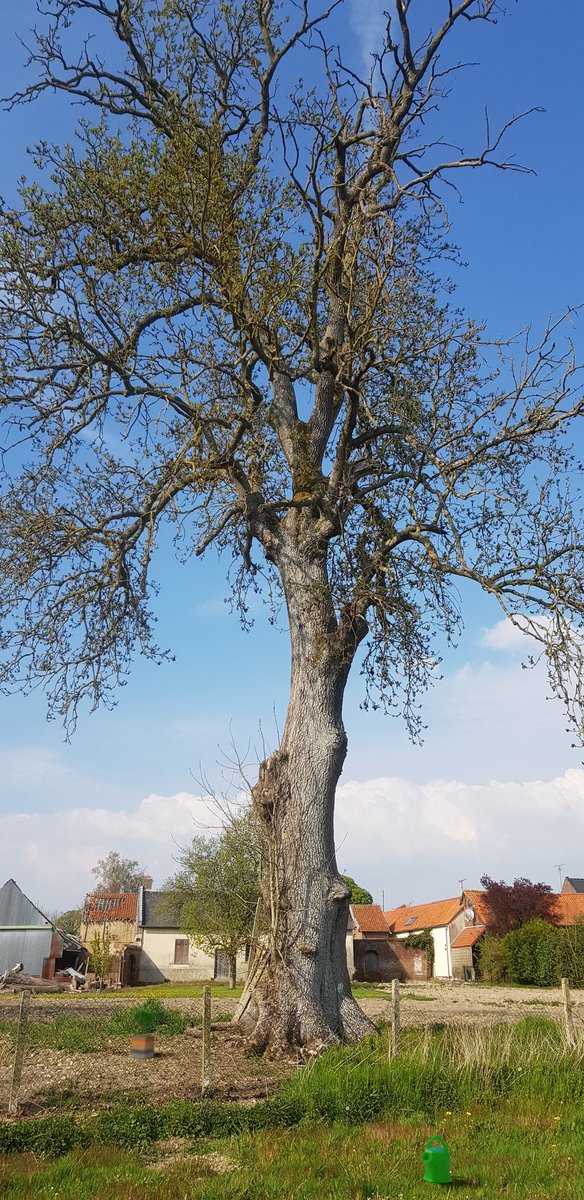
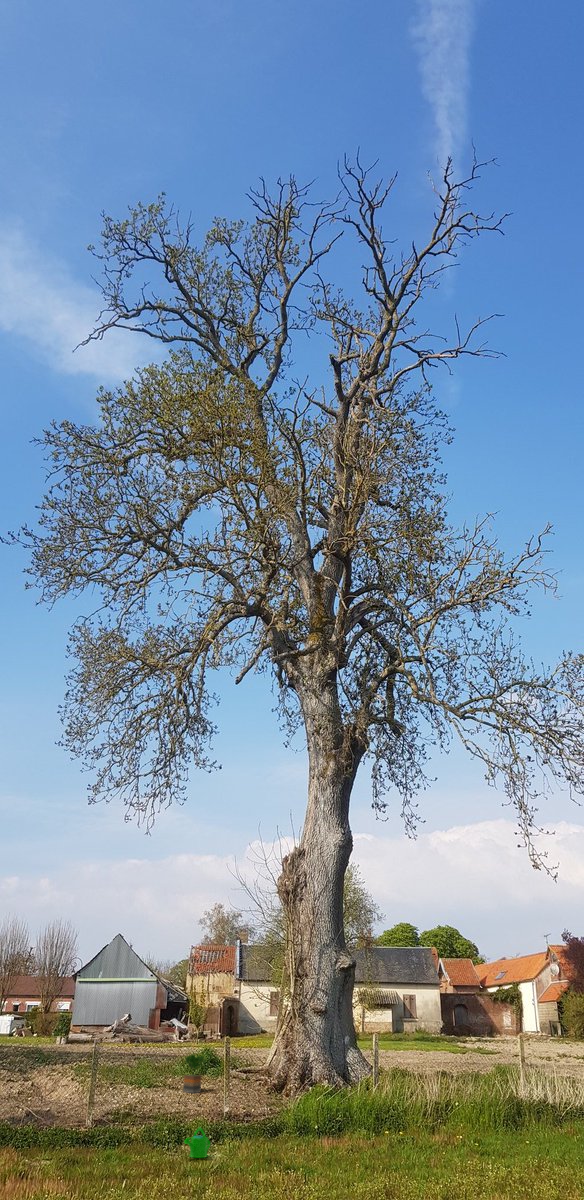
watering can: present [421,1135,452,1183] -> present [184,1128,210,1158]

